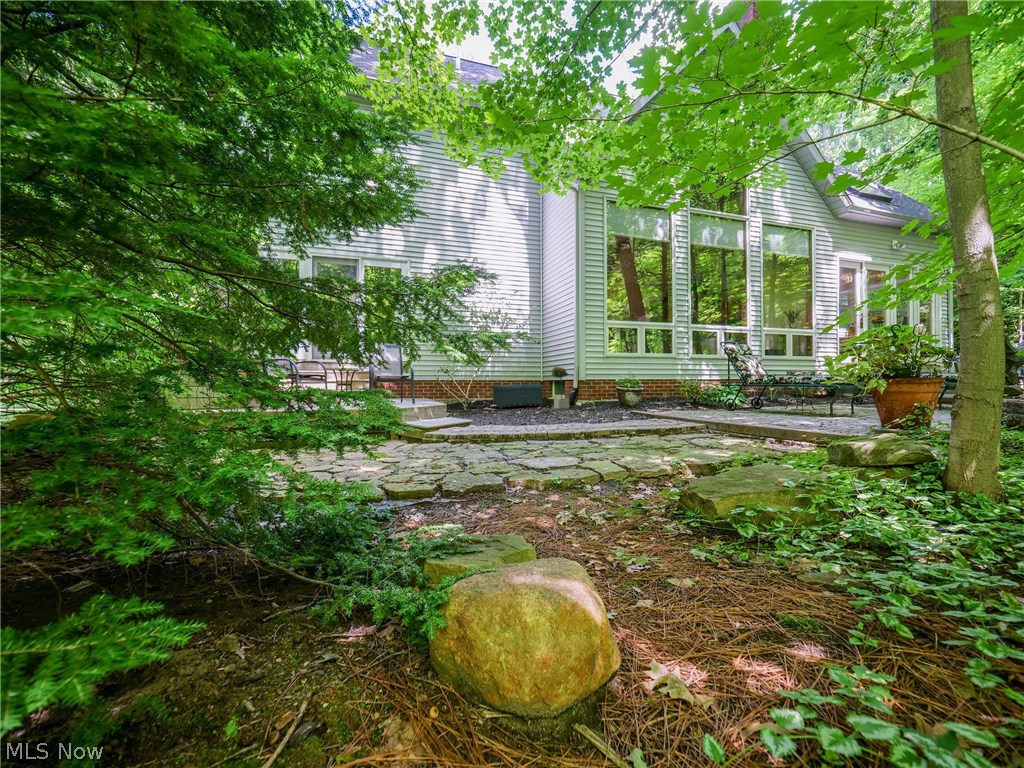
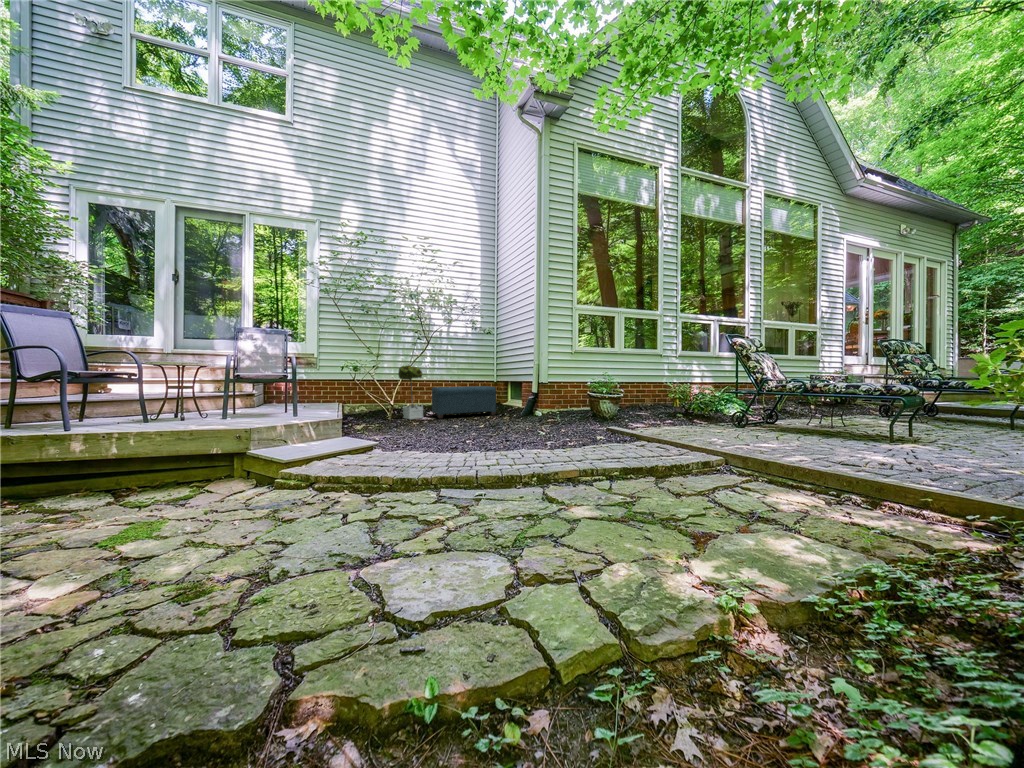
potted tree: present [552,367,569,409] -> present [398,365,423,419]

